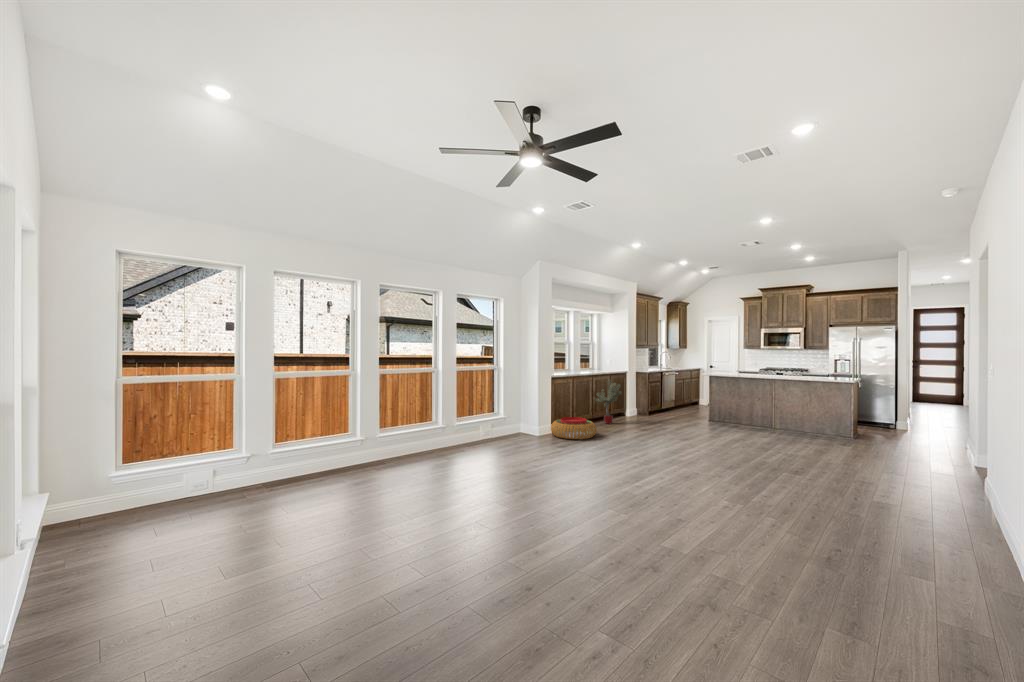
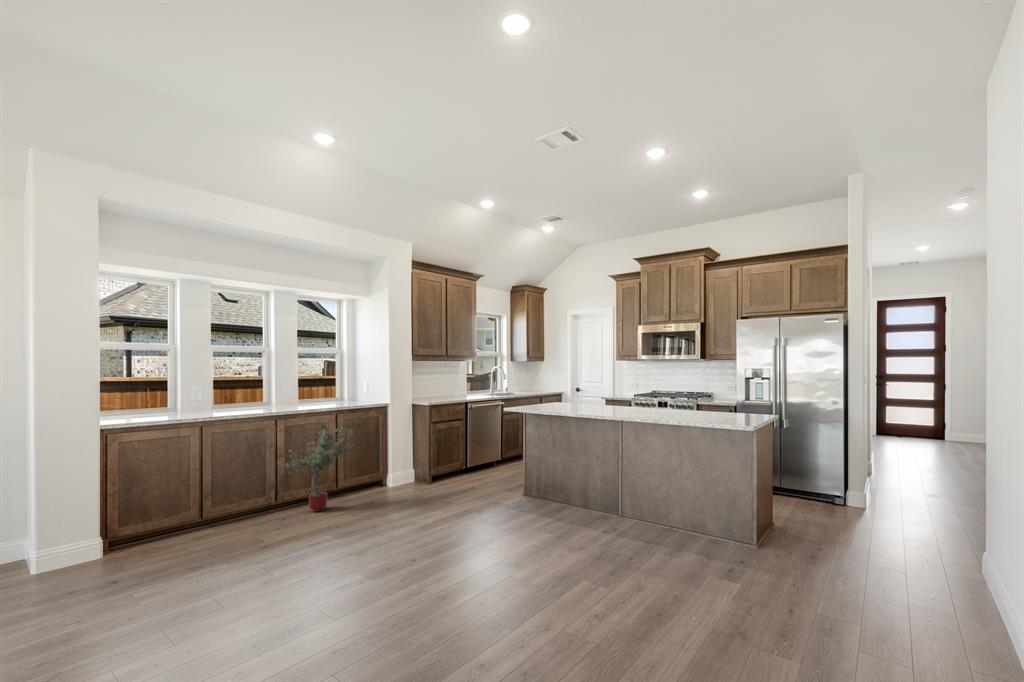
pouf: present [551,417,597,439] -> none [82,515,213,582]

